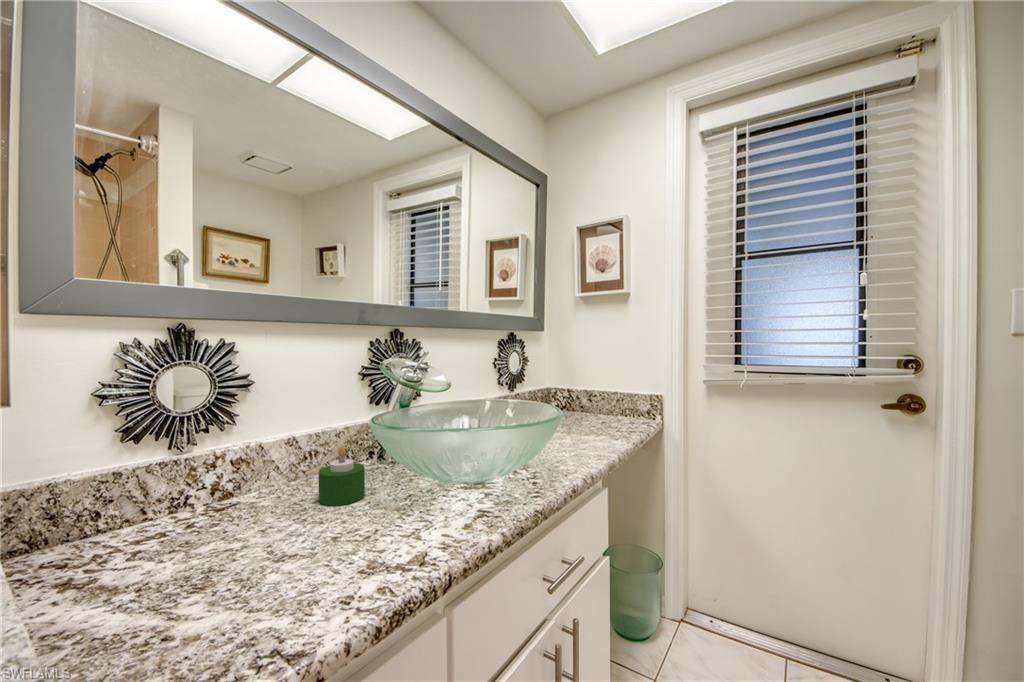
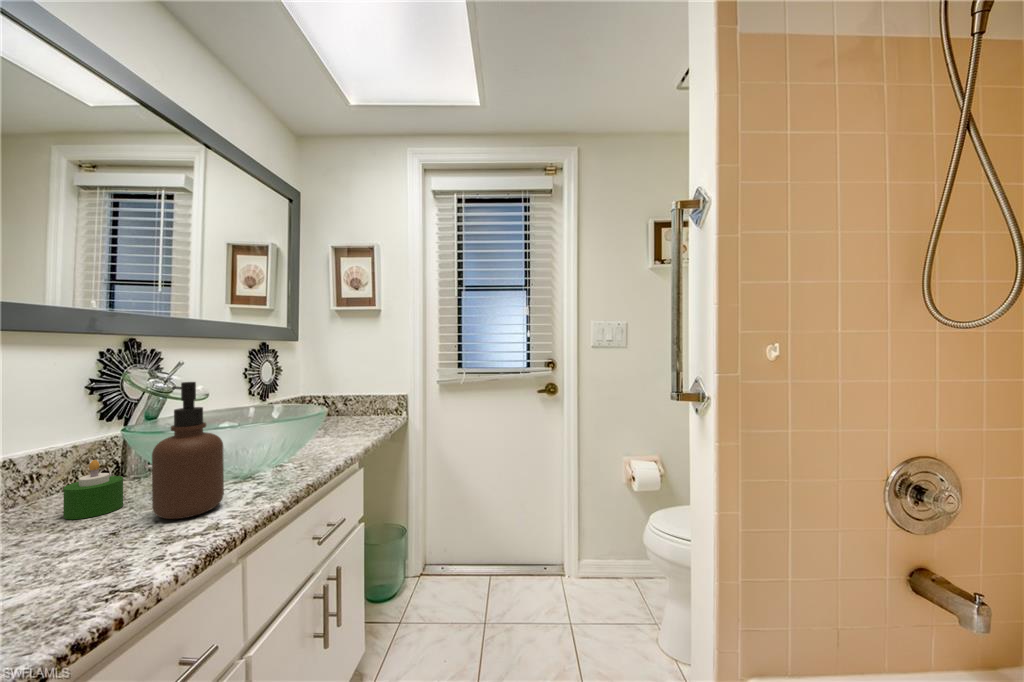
soap dispenser: none [373,370,441,533] -> present [152,382,224,519]

